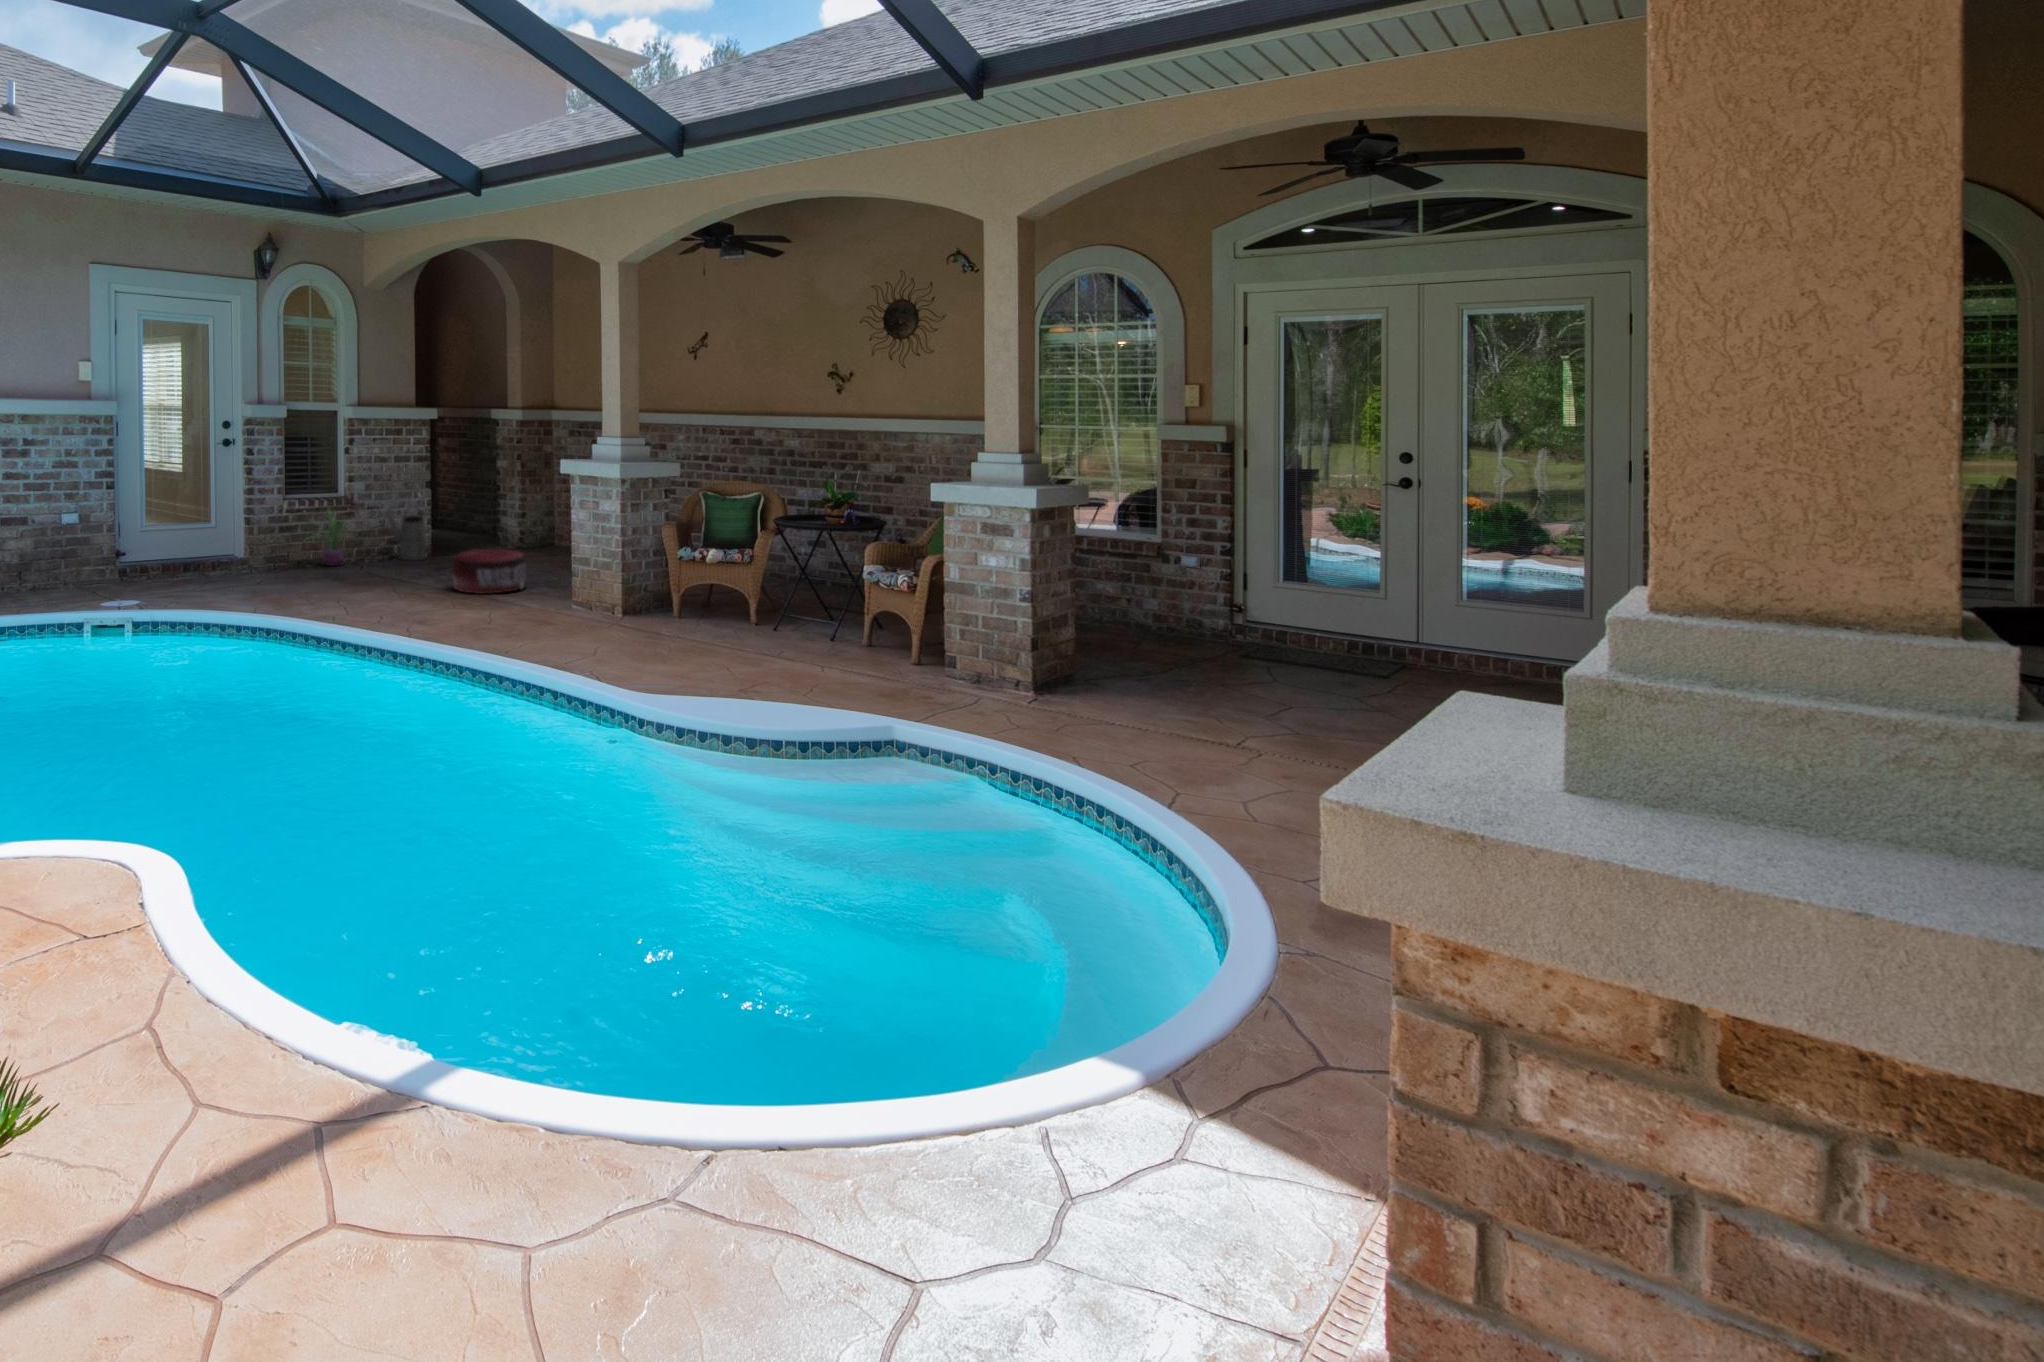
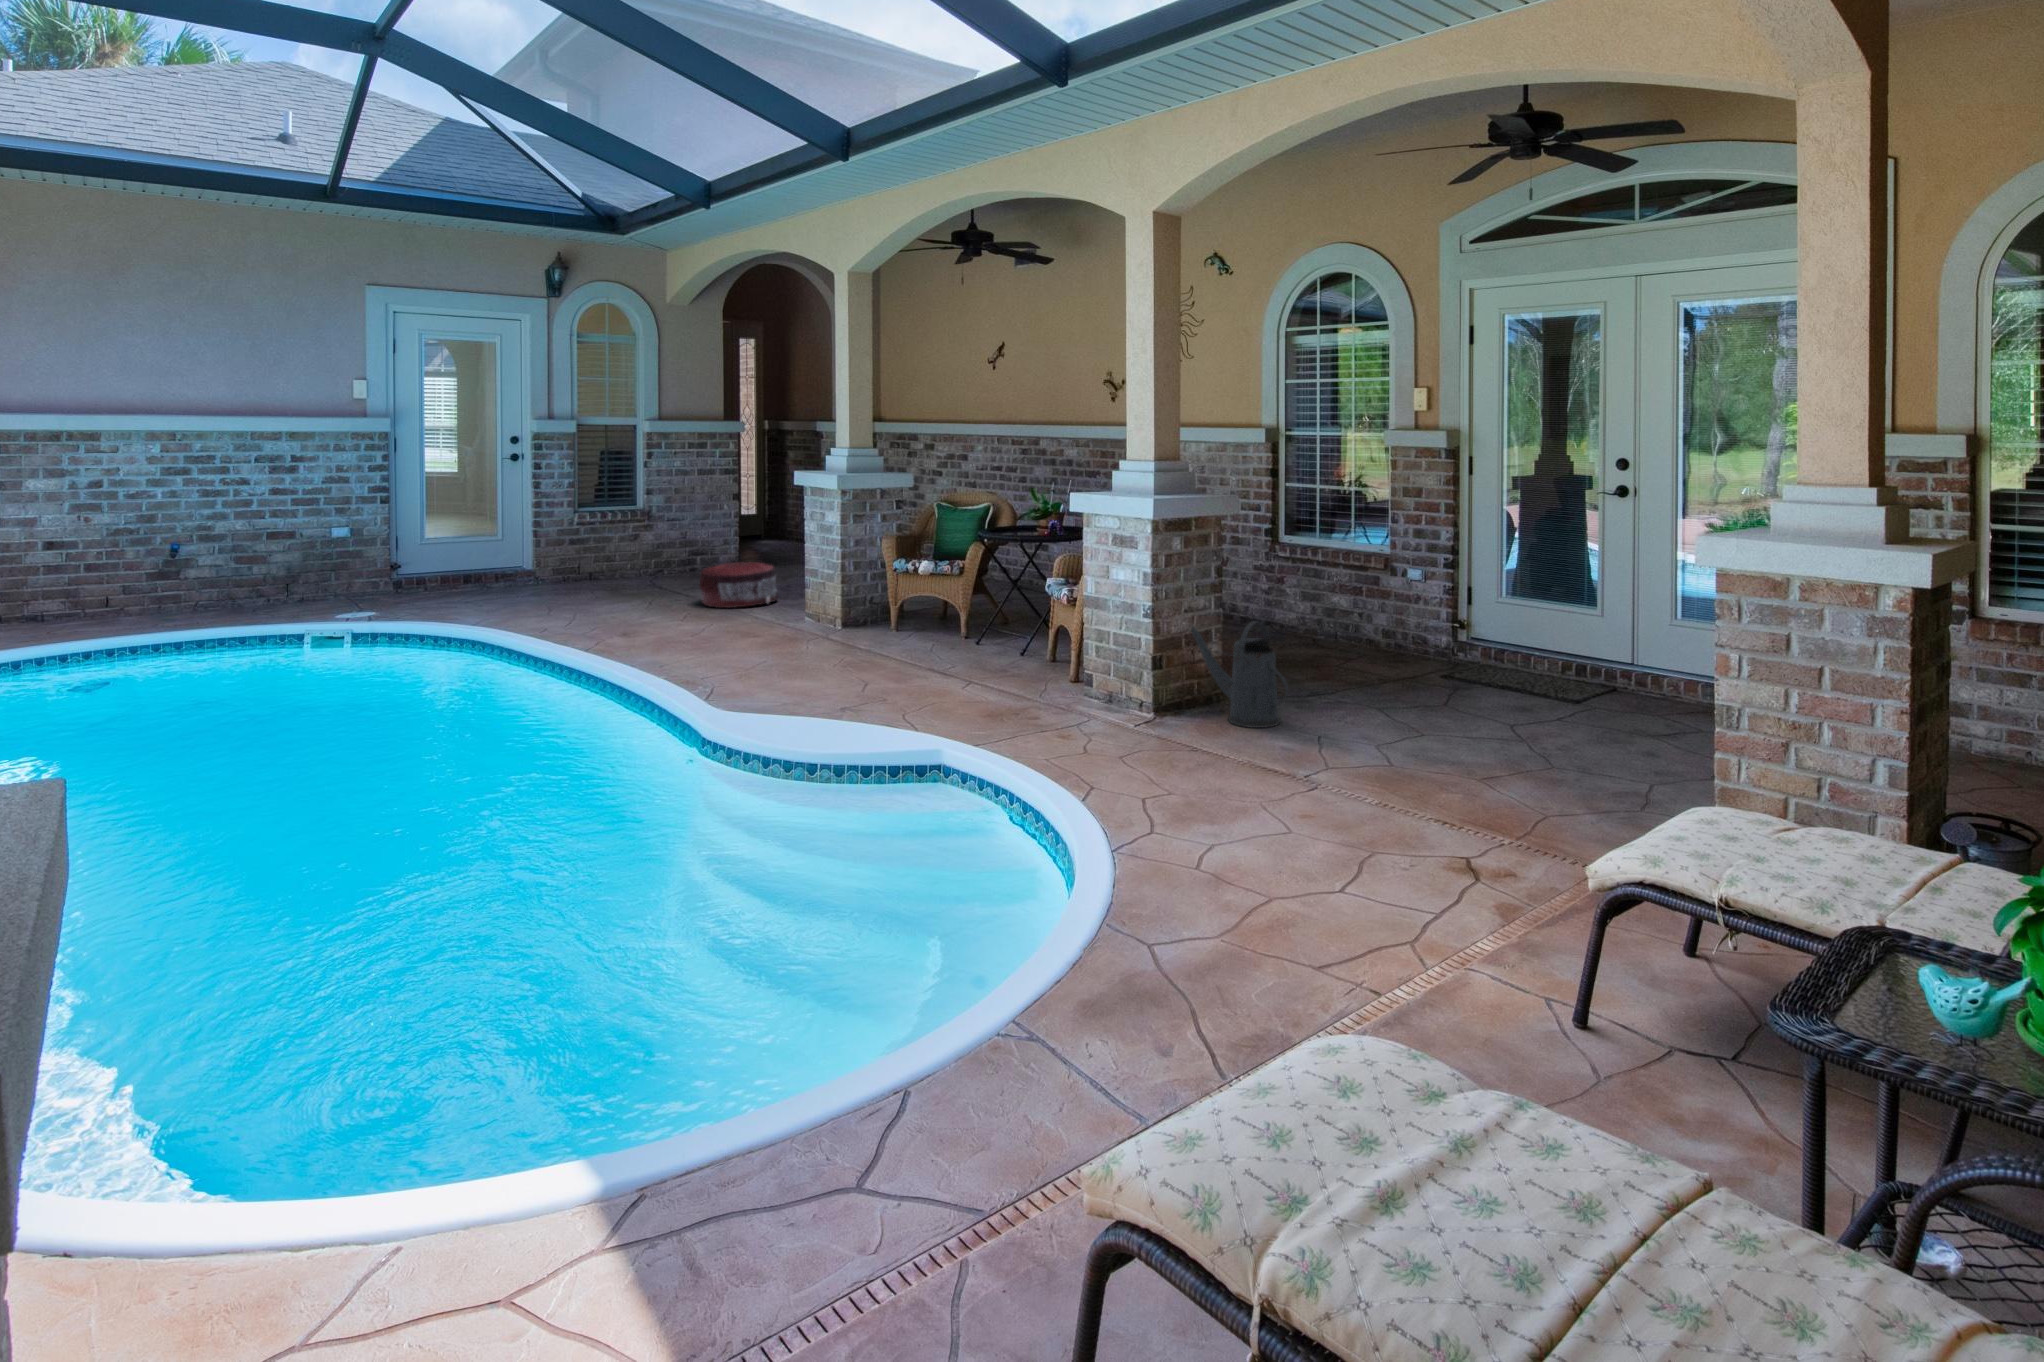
decorative plant: present [307,509,344,566] -> none [584,521,645,580]
watering can: present [387,509,426,560] -> present [1191,621,1289,728]

